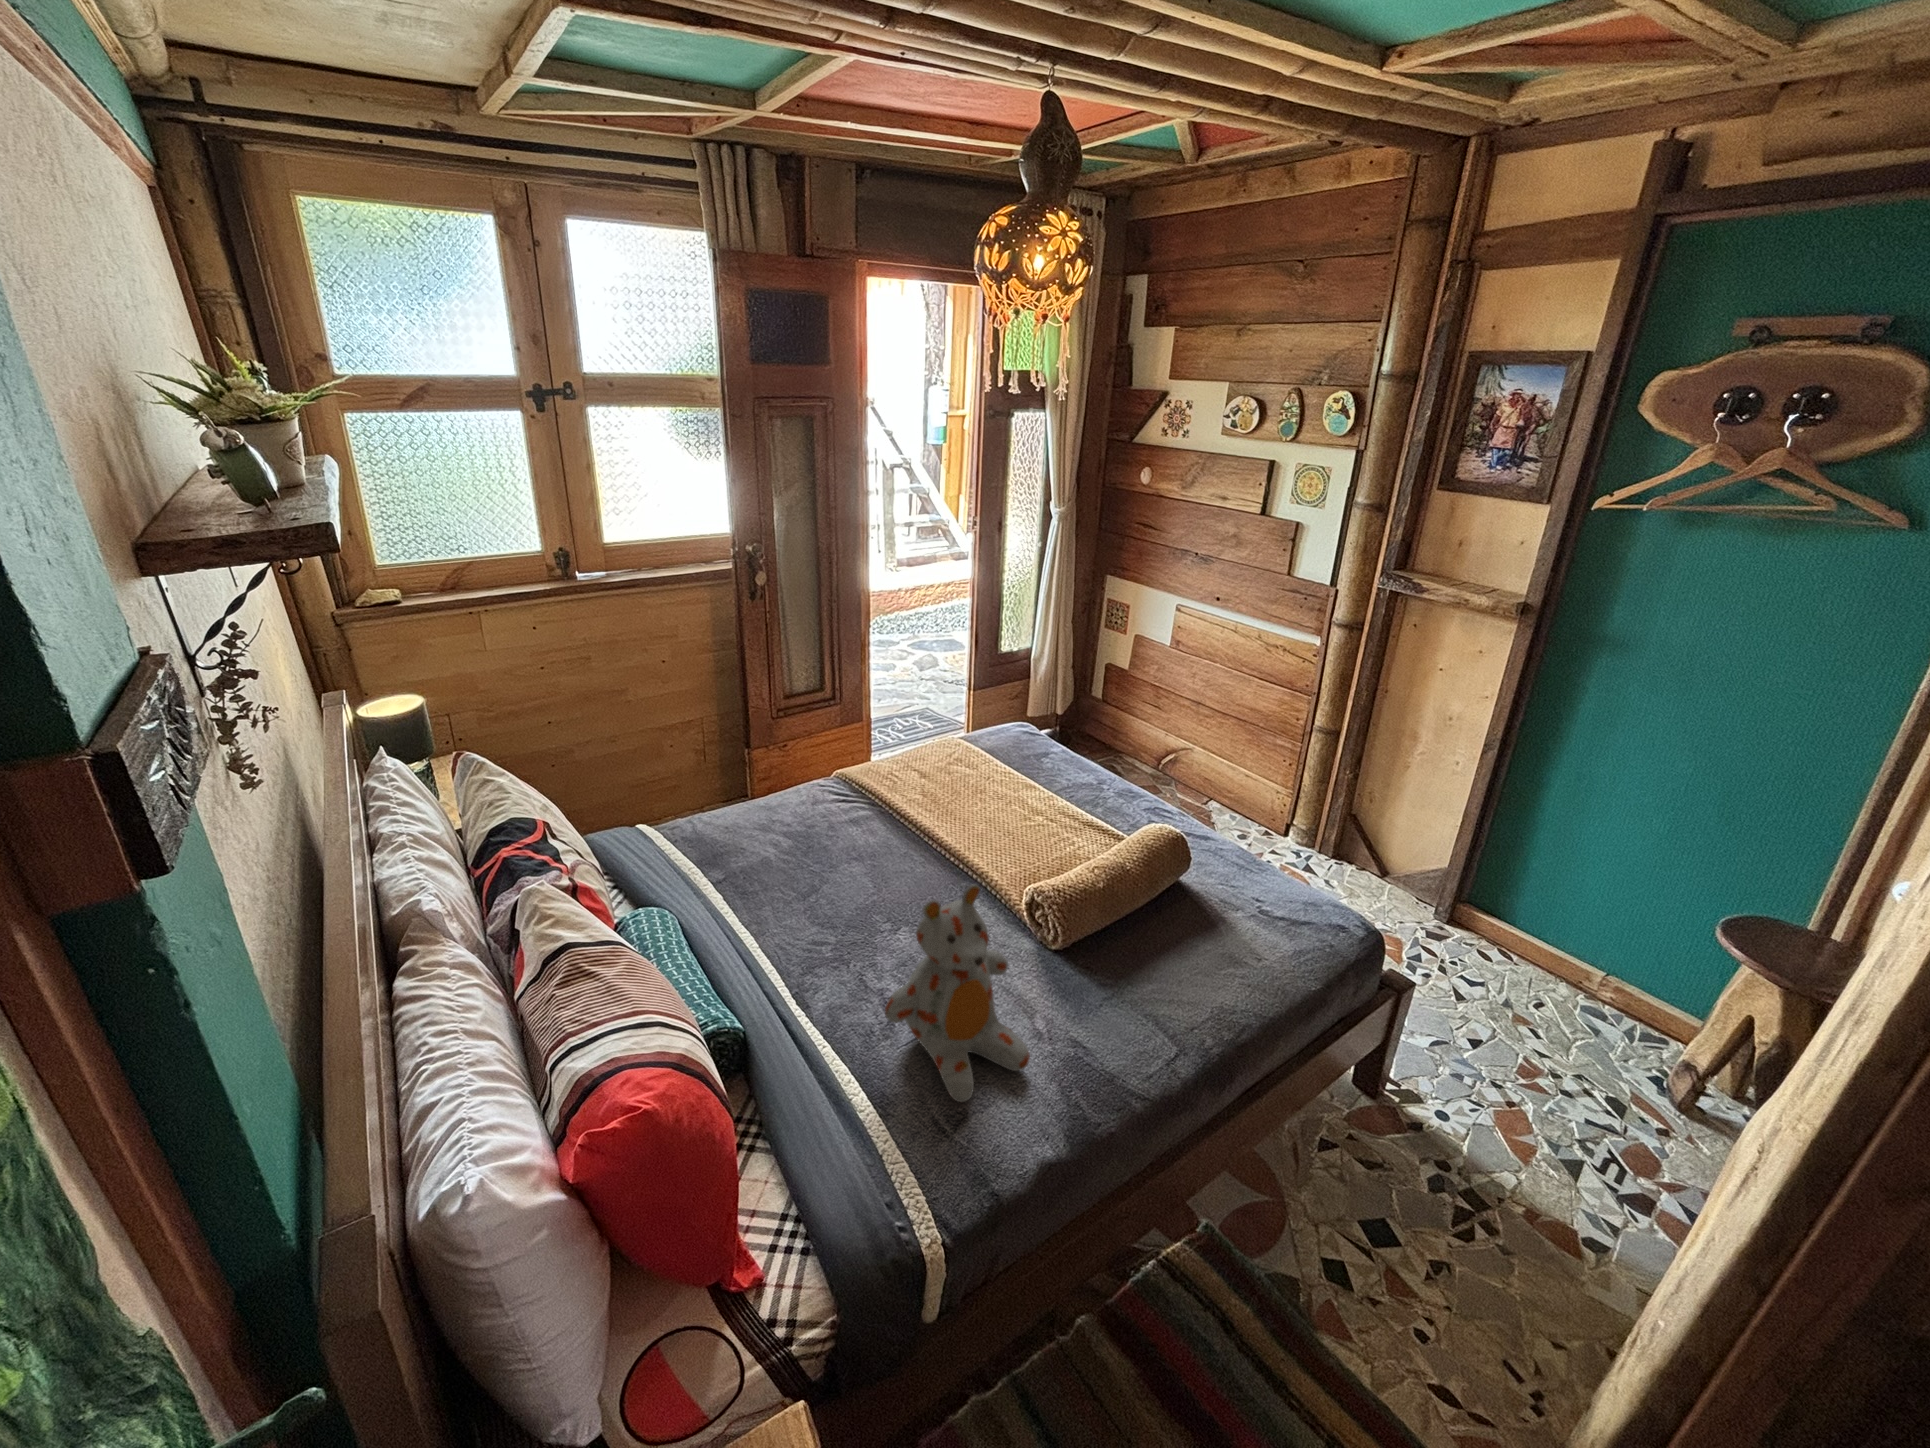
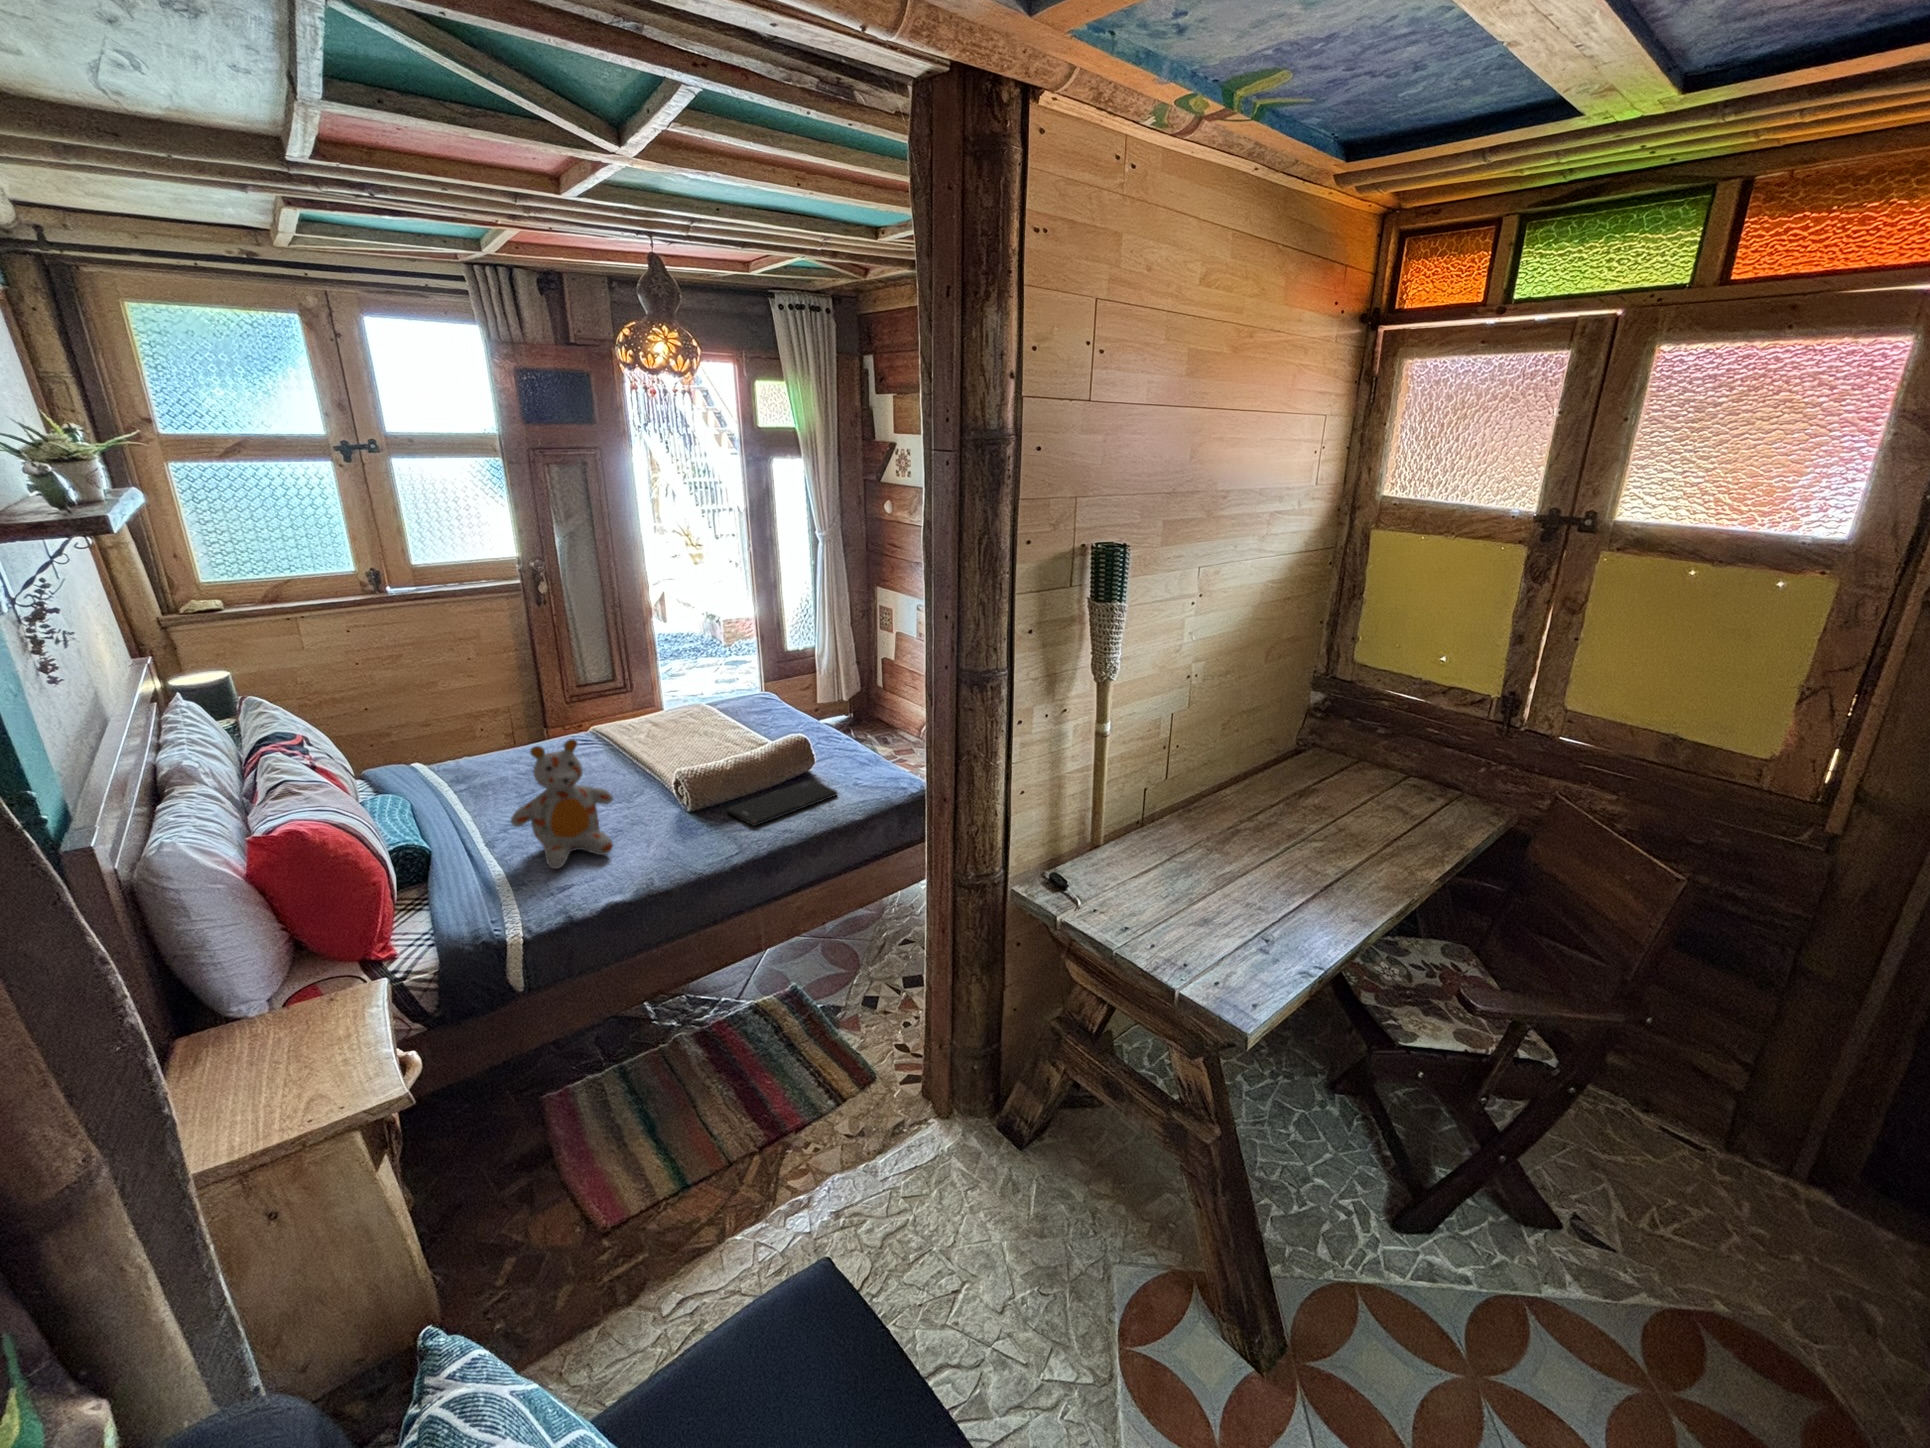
smartphone: none [1140,909,1281,1013] -> present [727,780,837,826]

